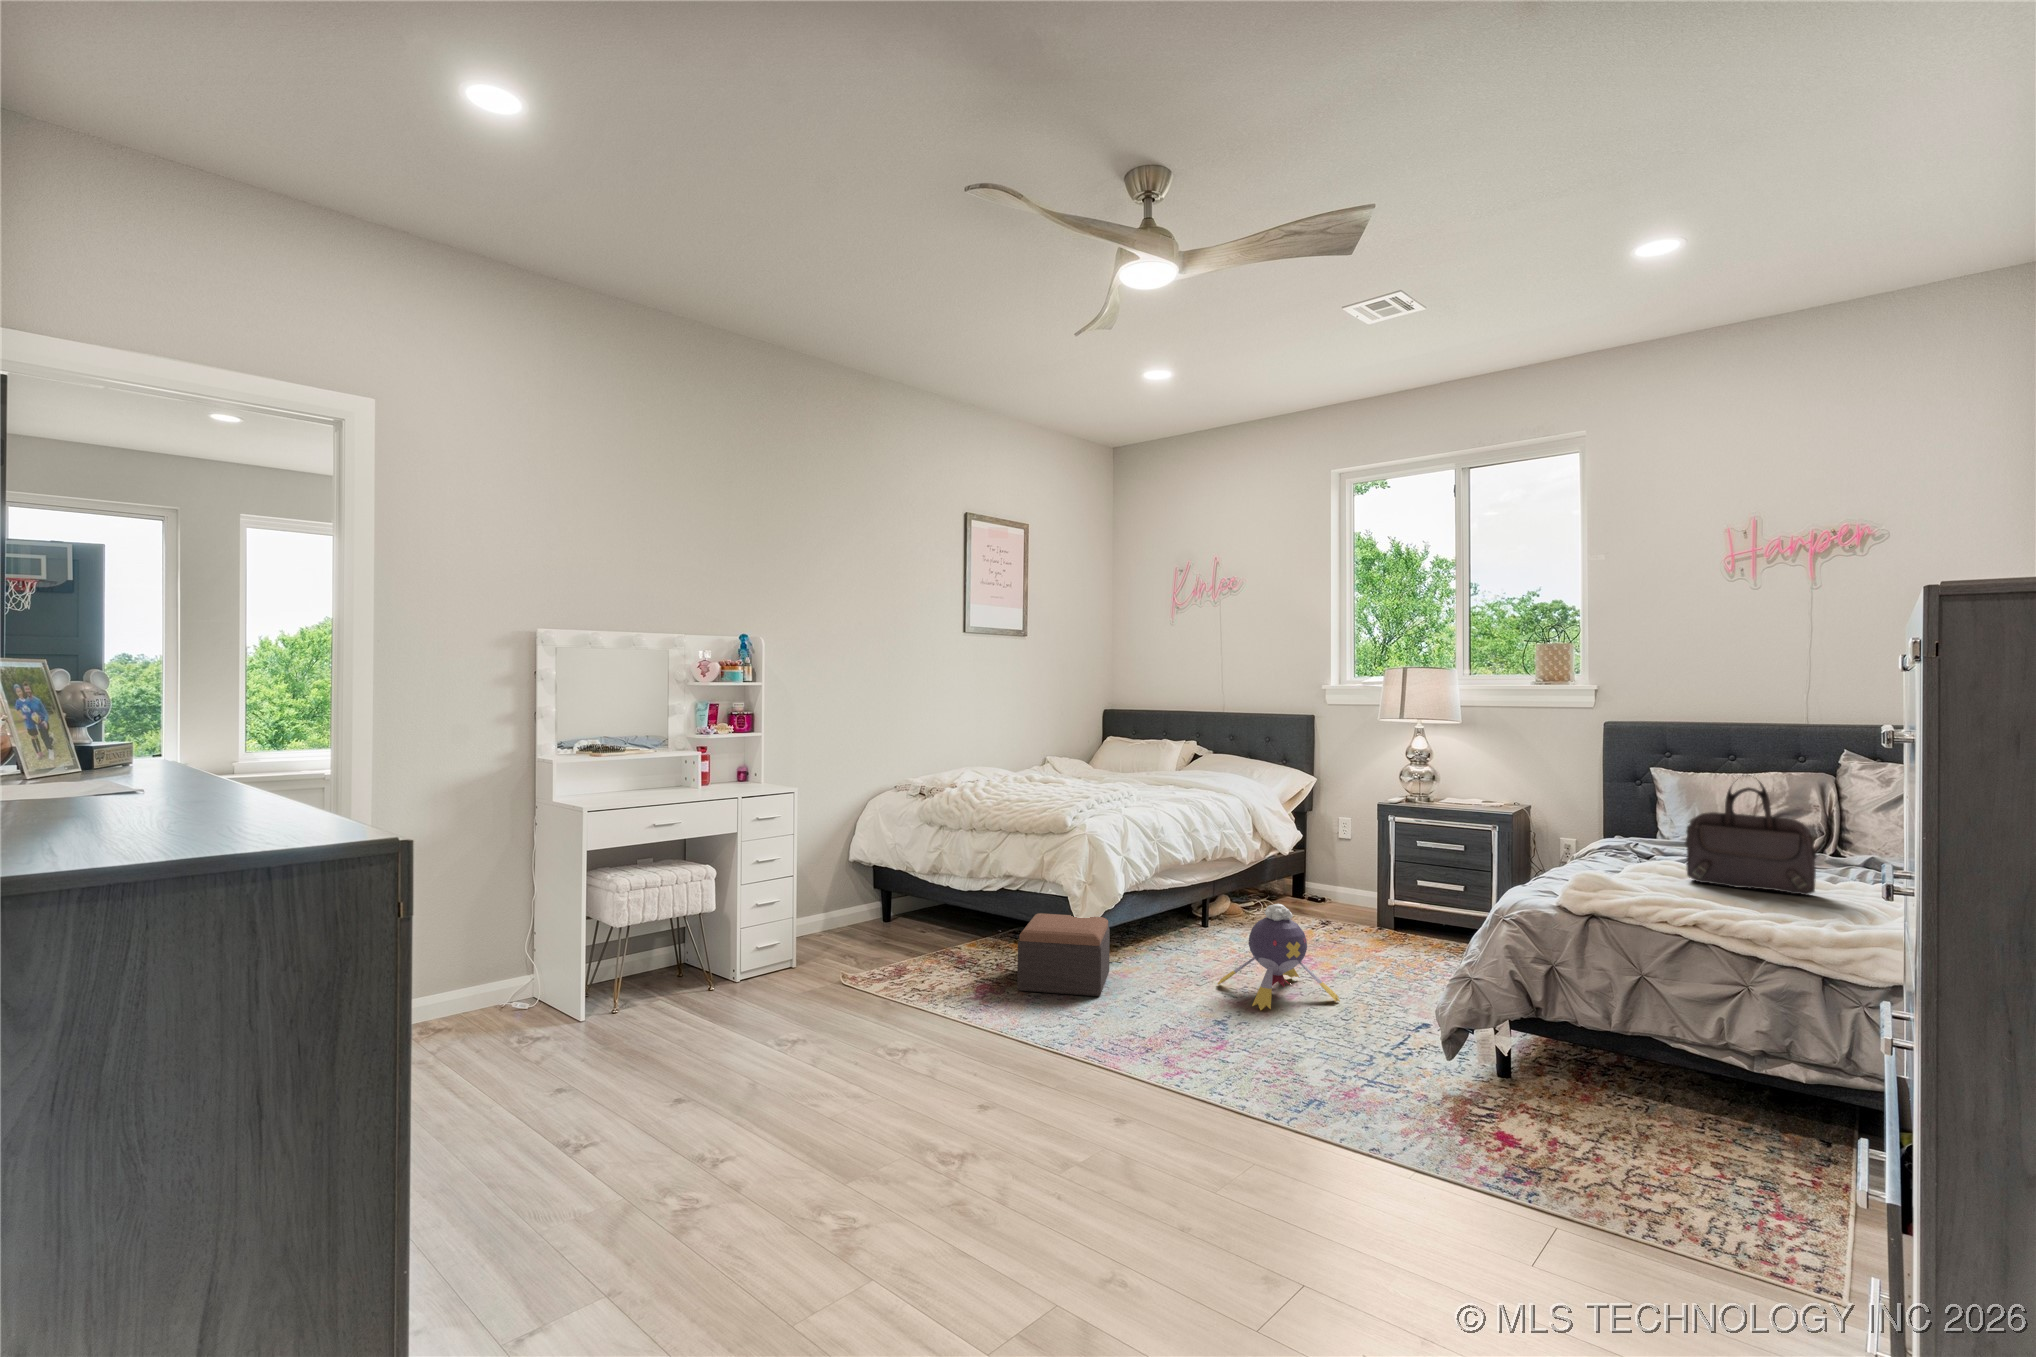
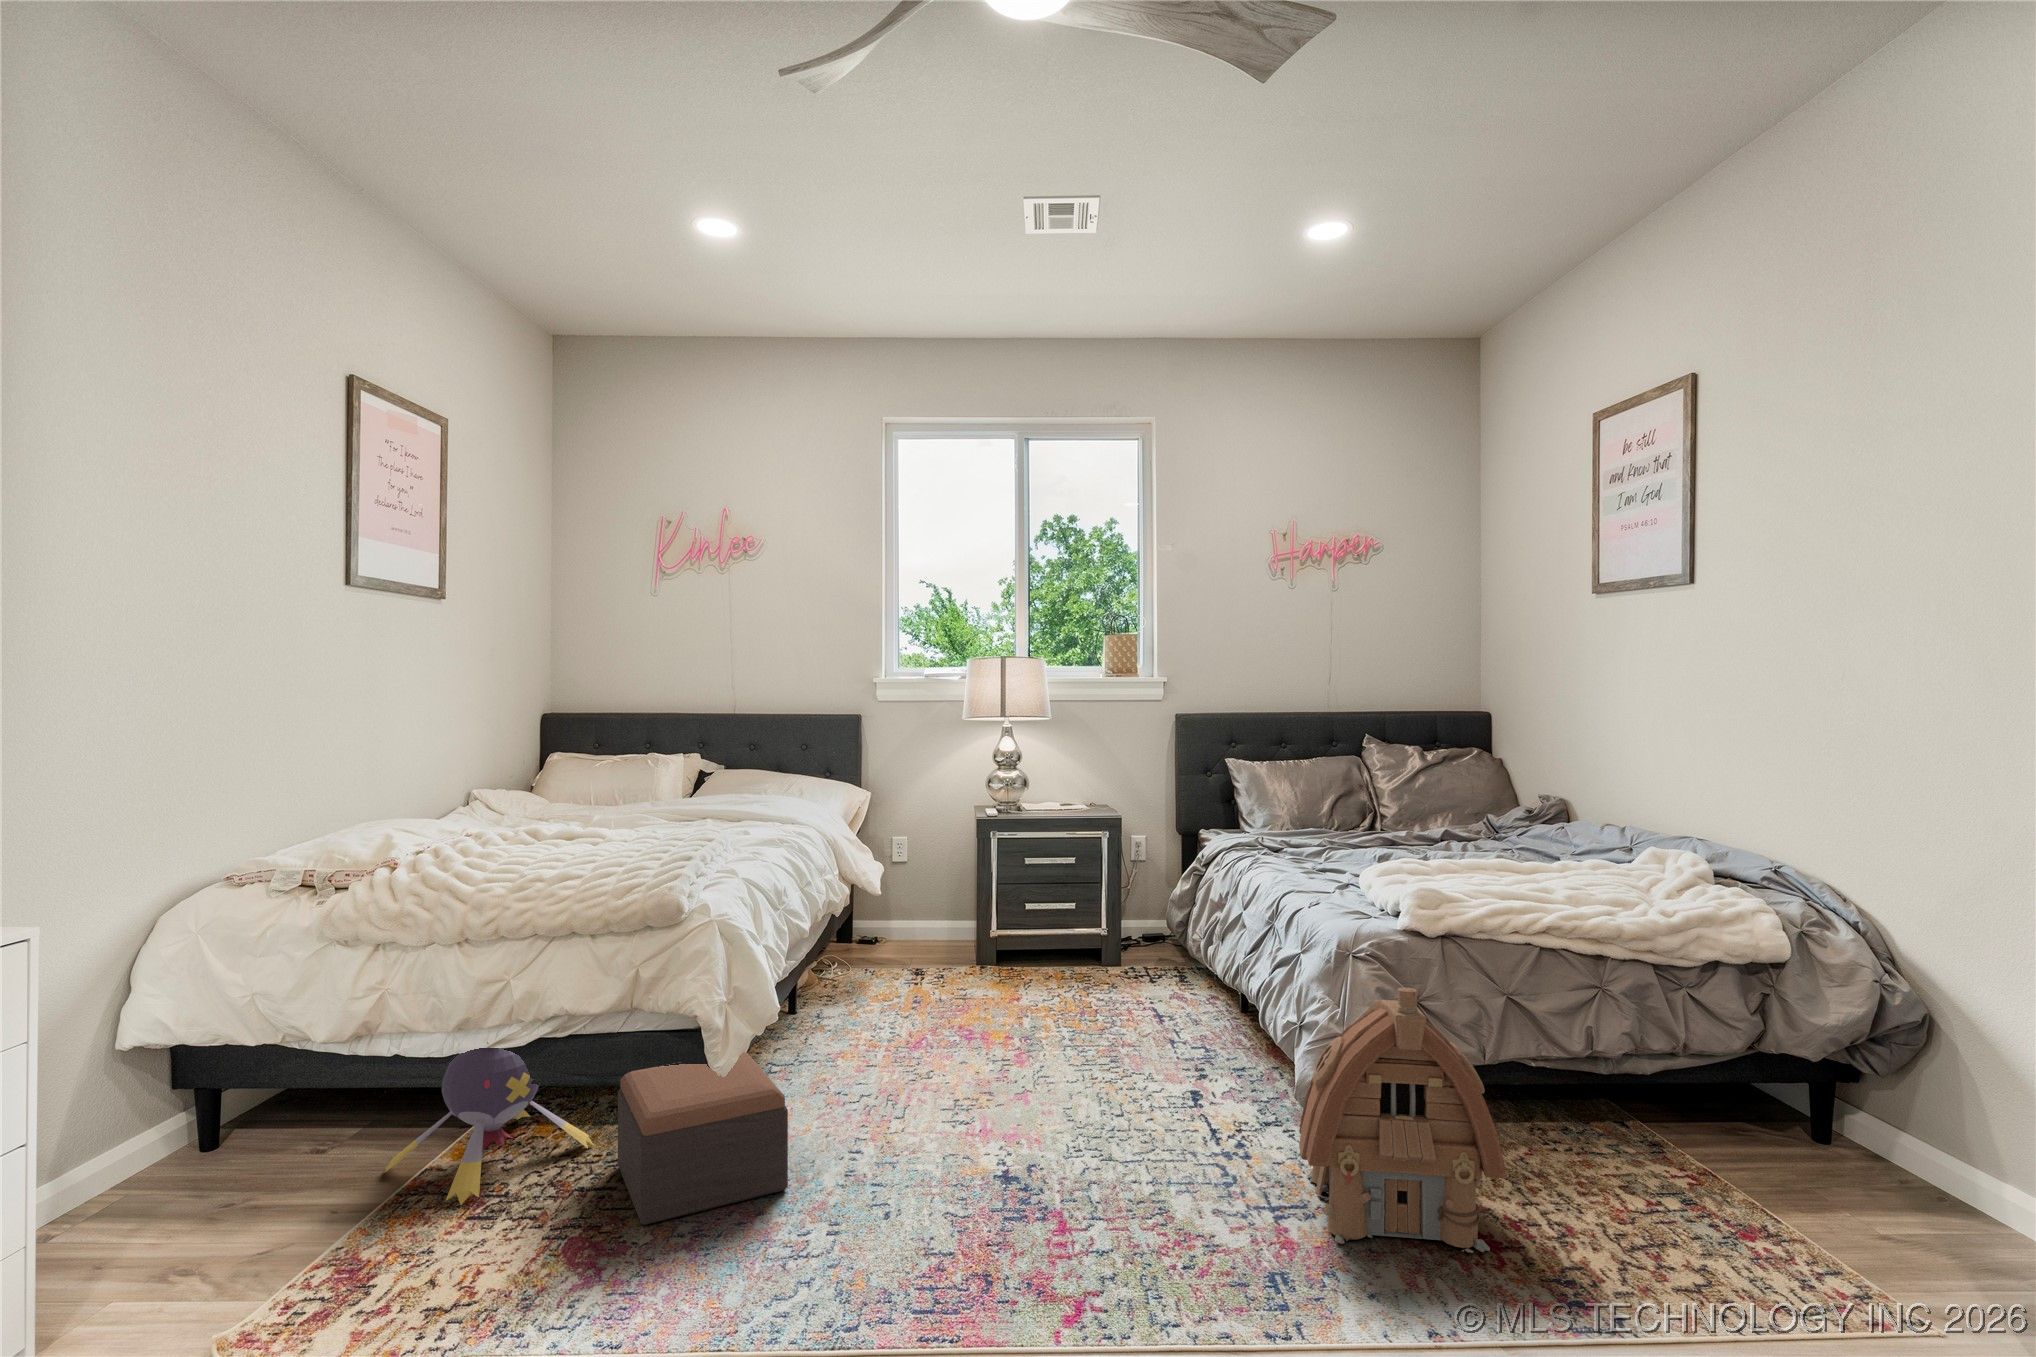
handbag: present [1685,775,1817,895] -> none [1464,764,1576,882]
plush toy: present [1218,904,1340,1010] -> present [385,1042,594,1205]
toy house: none [1381,928,1559,1151] -> present [1299,987,1507,1253]

